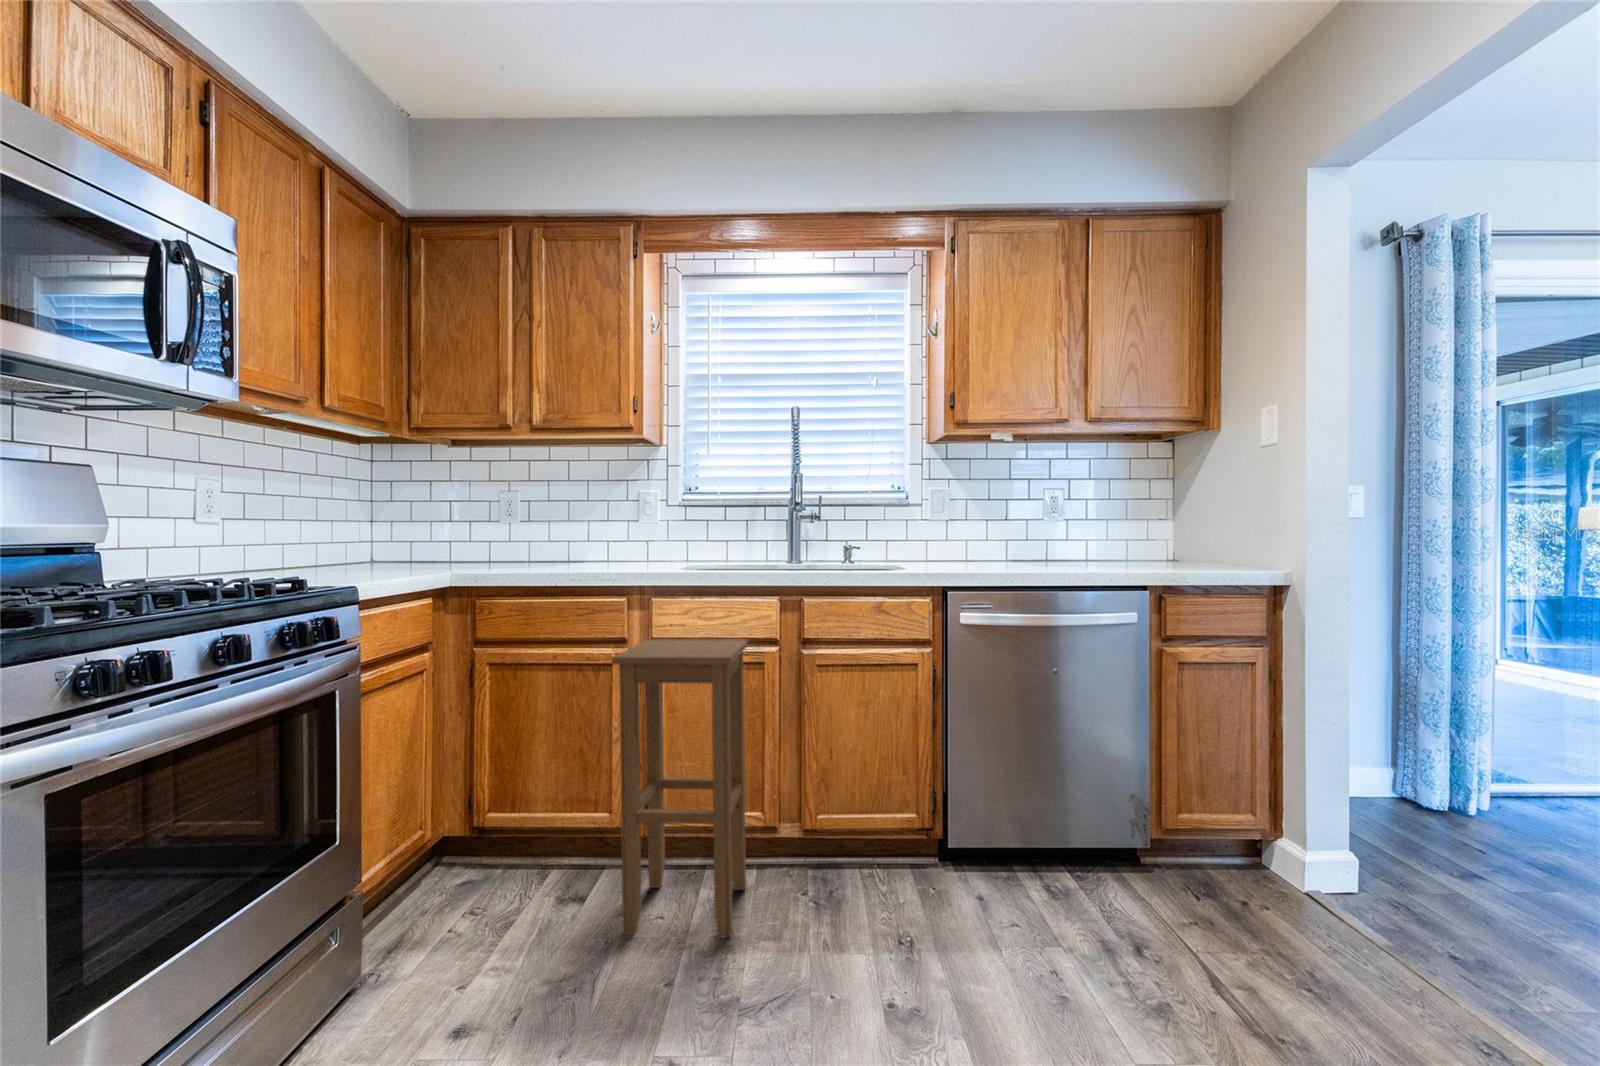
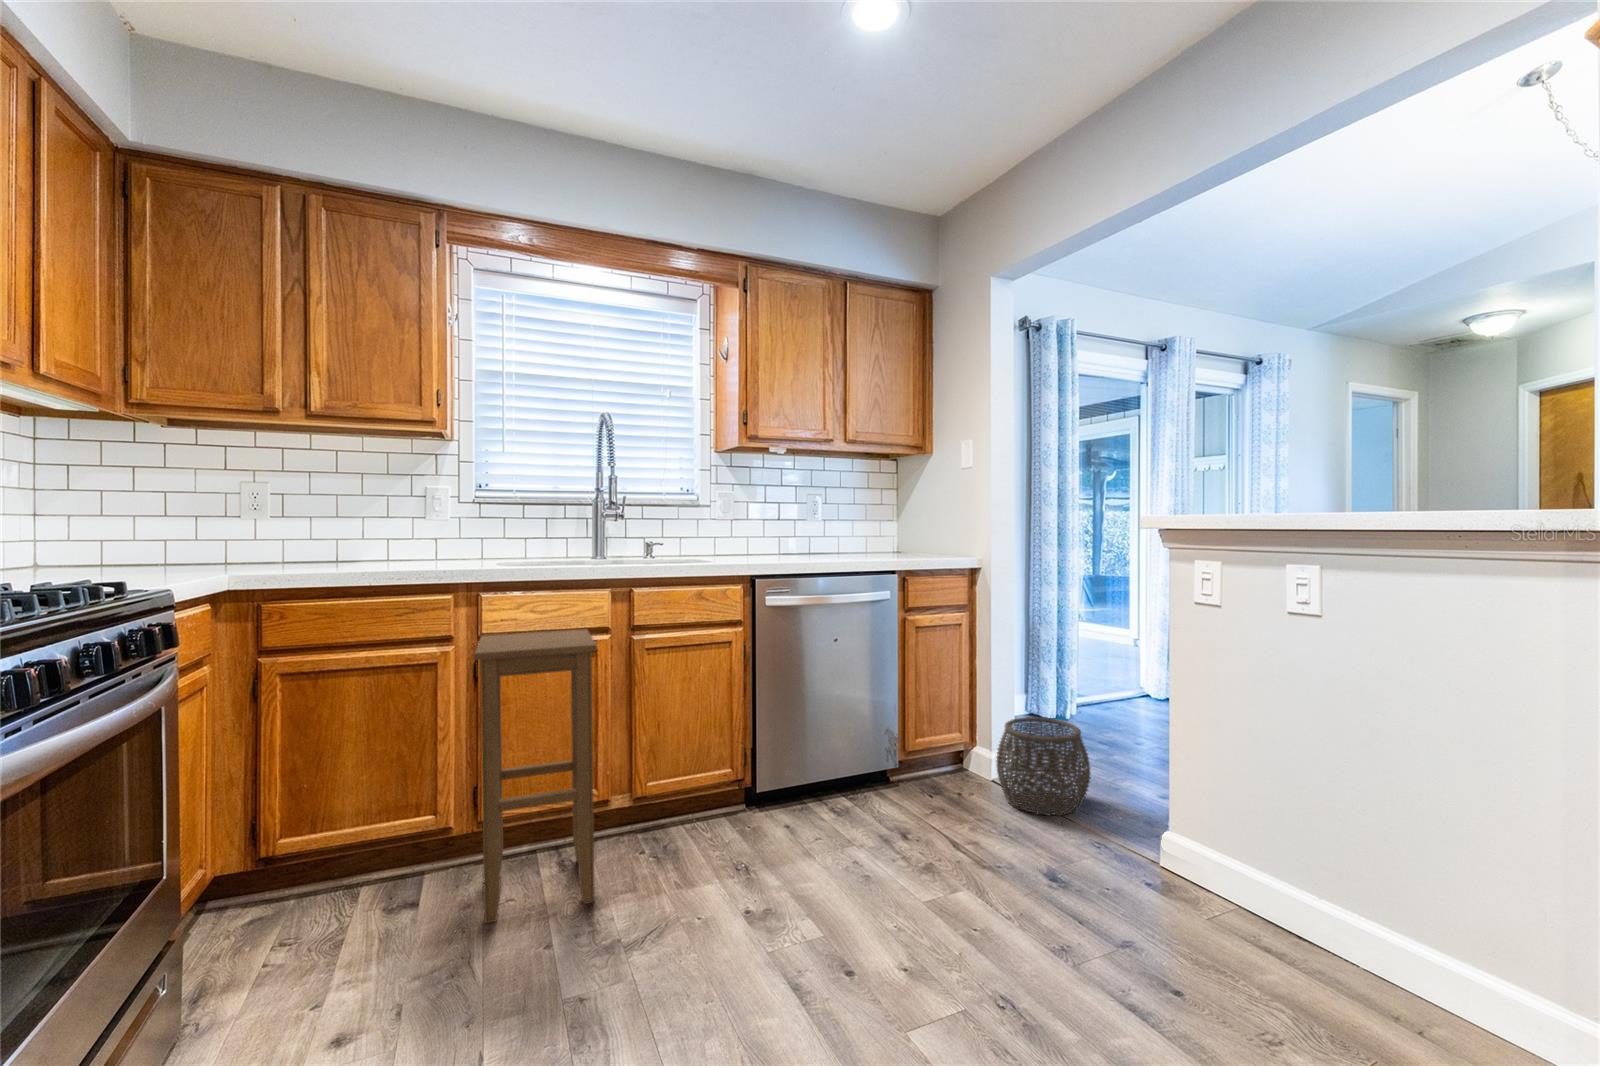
woven basket: none [1299,808,1472,972] -> present [996,717,1090,816]

